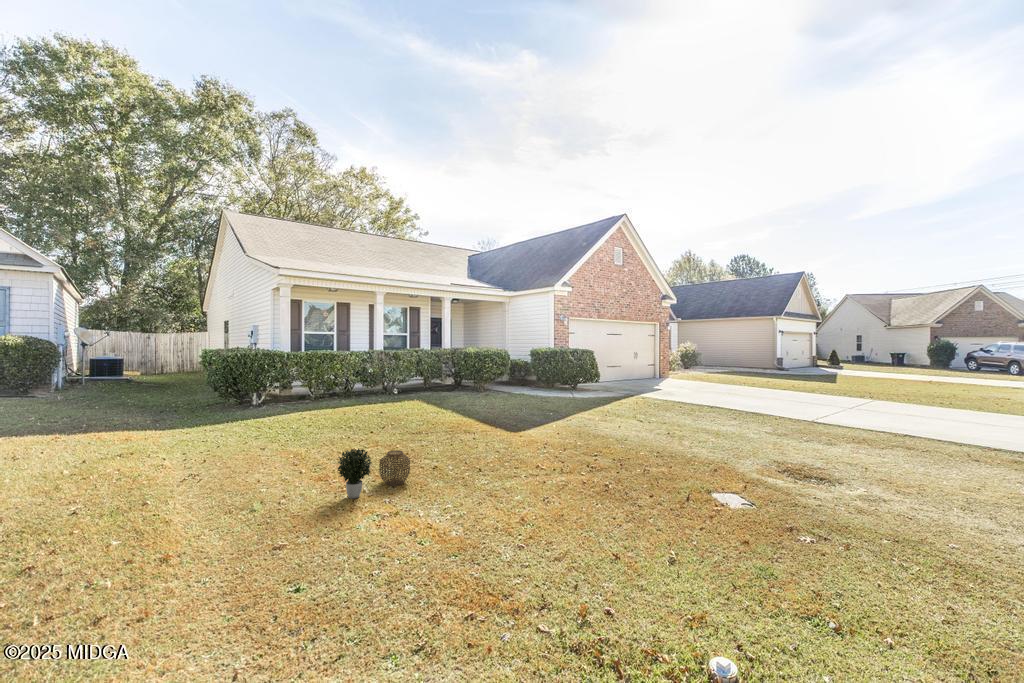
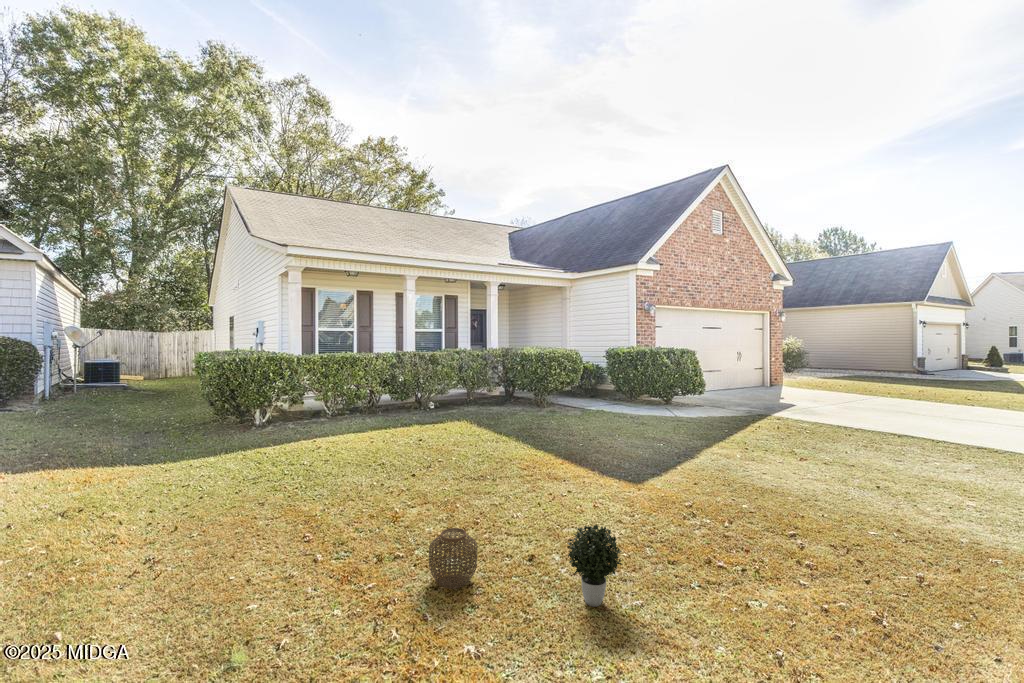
potted plant: present [338,449,372,499] -> present [567,525,622,607]

